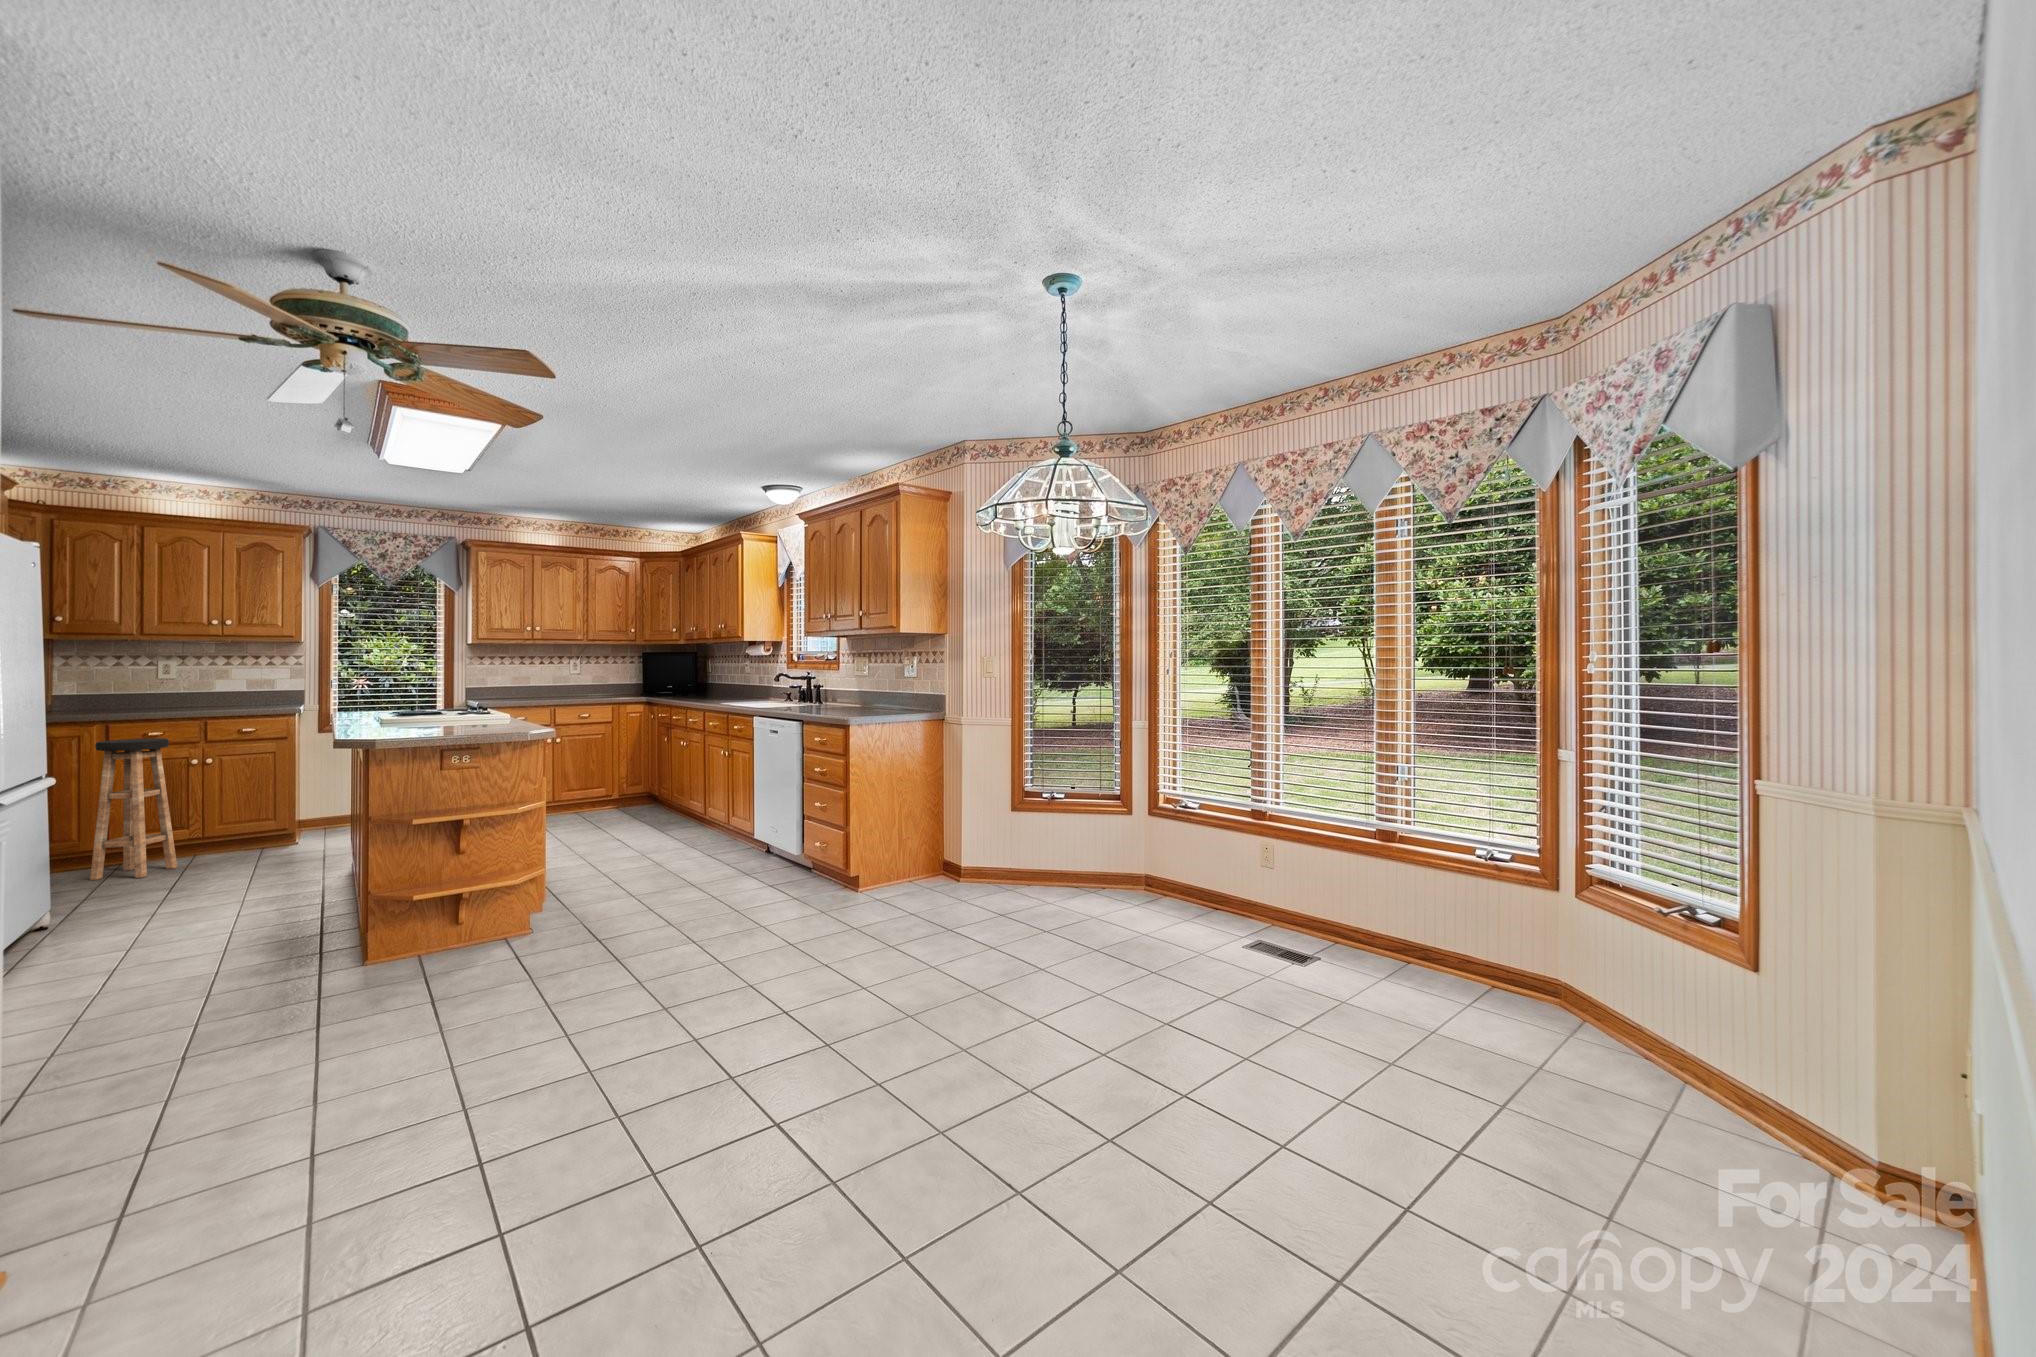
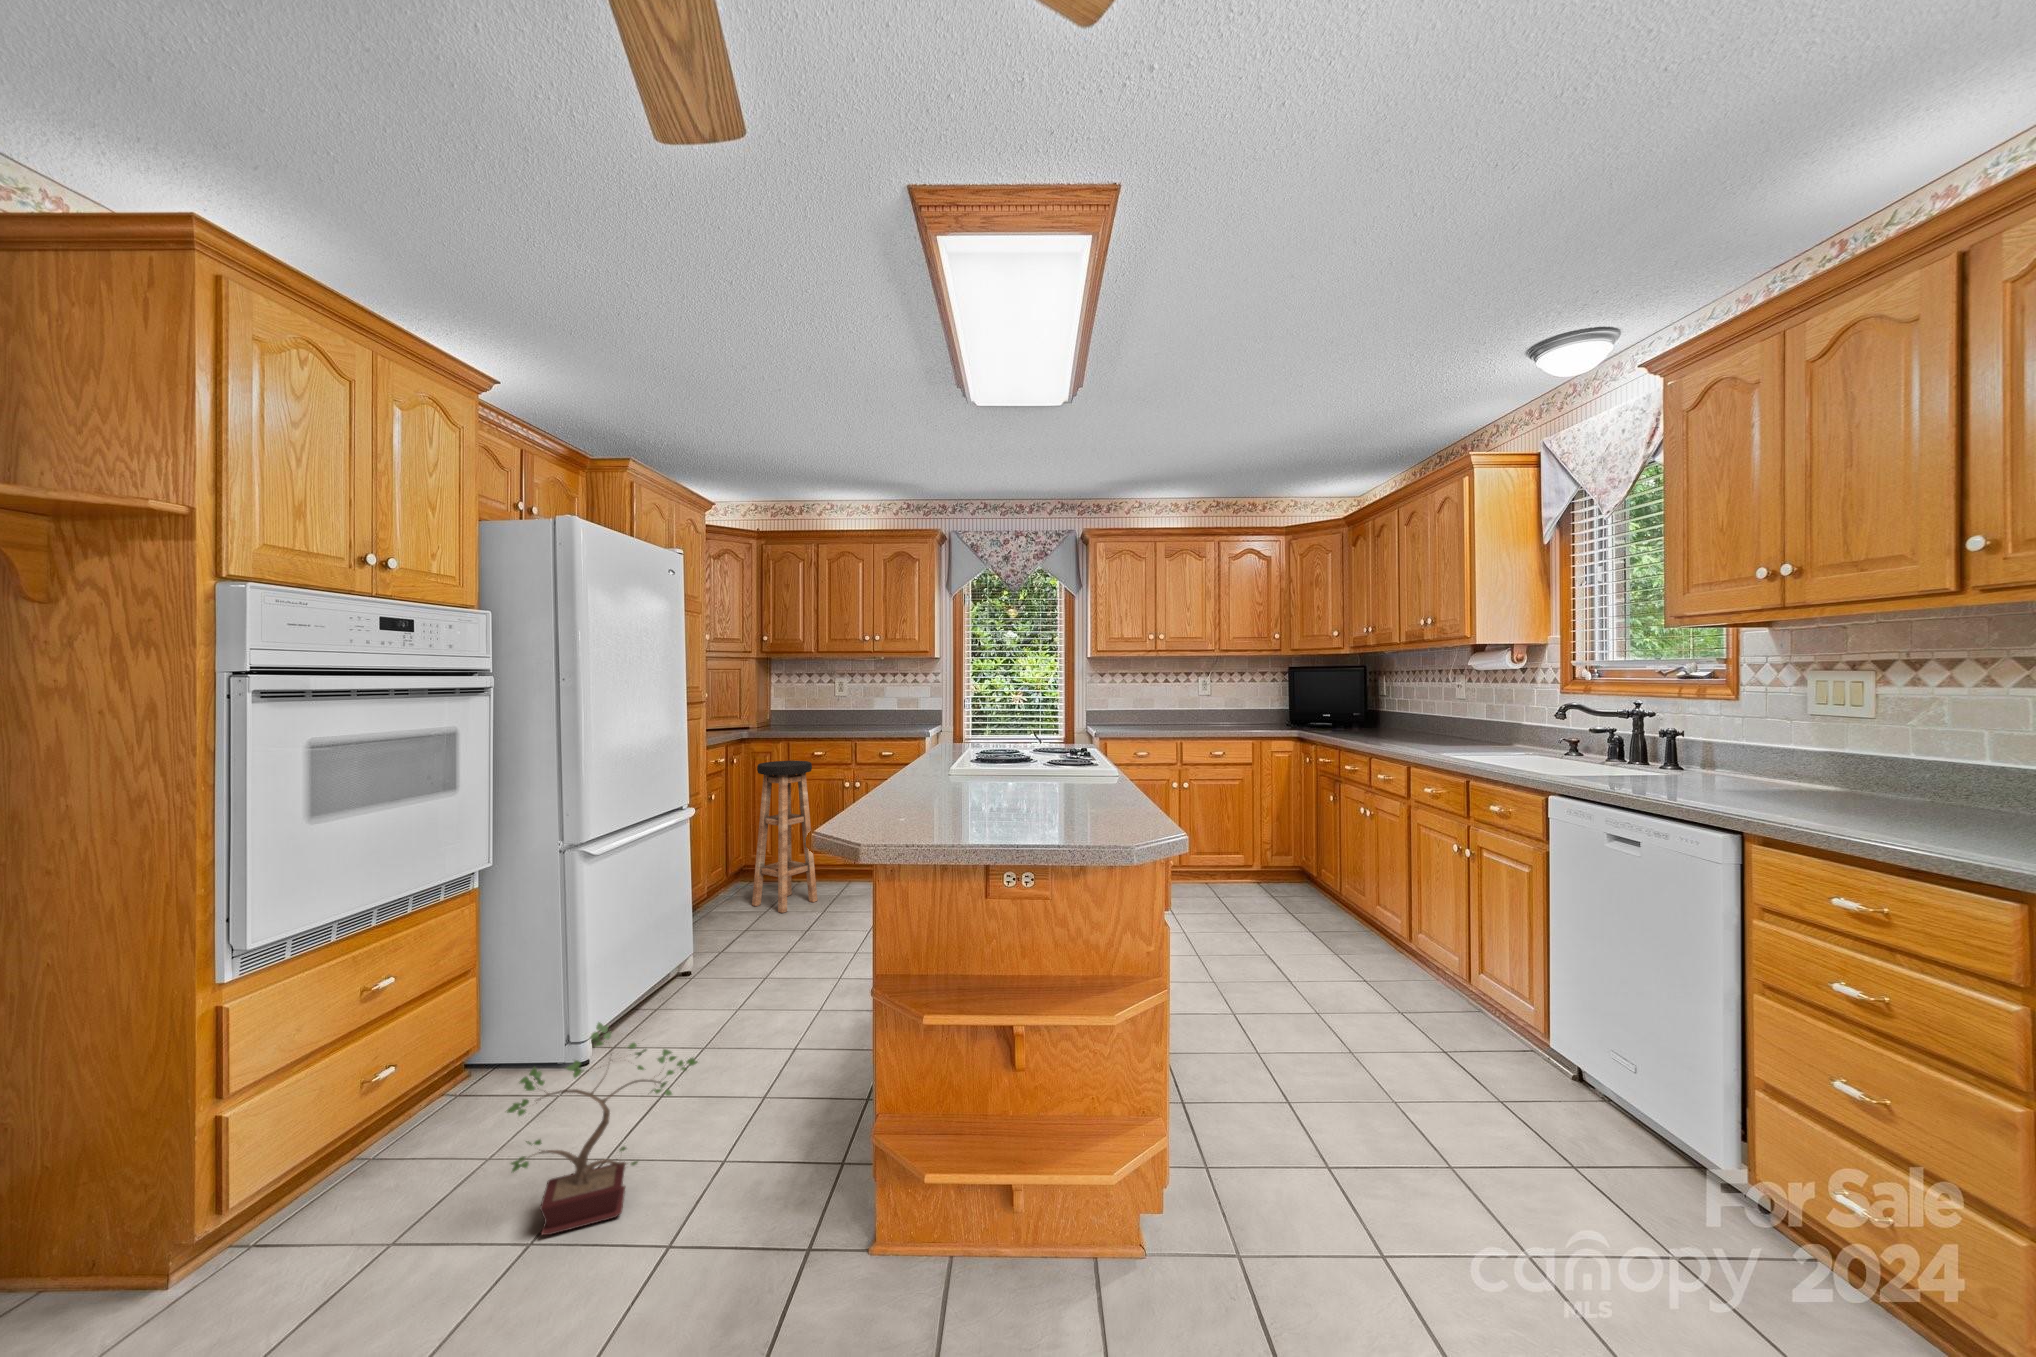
potted plant: none [119,861,256,979] -> present [507,1022,697,1235]

